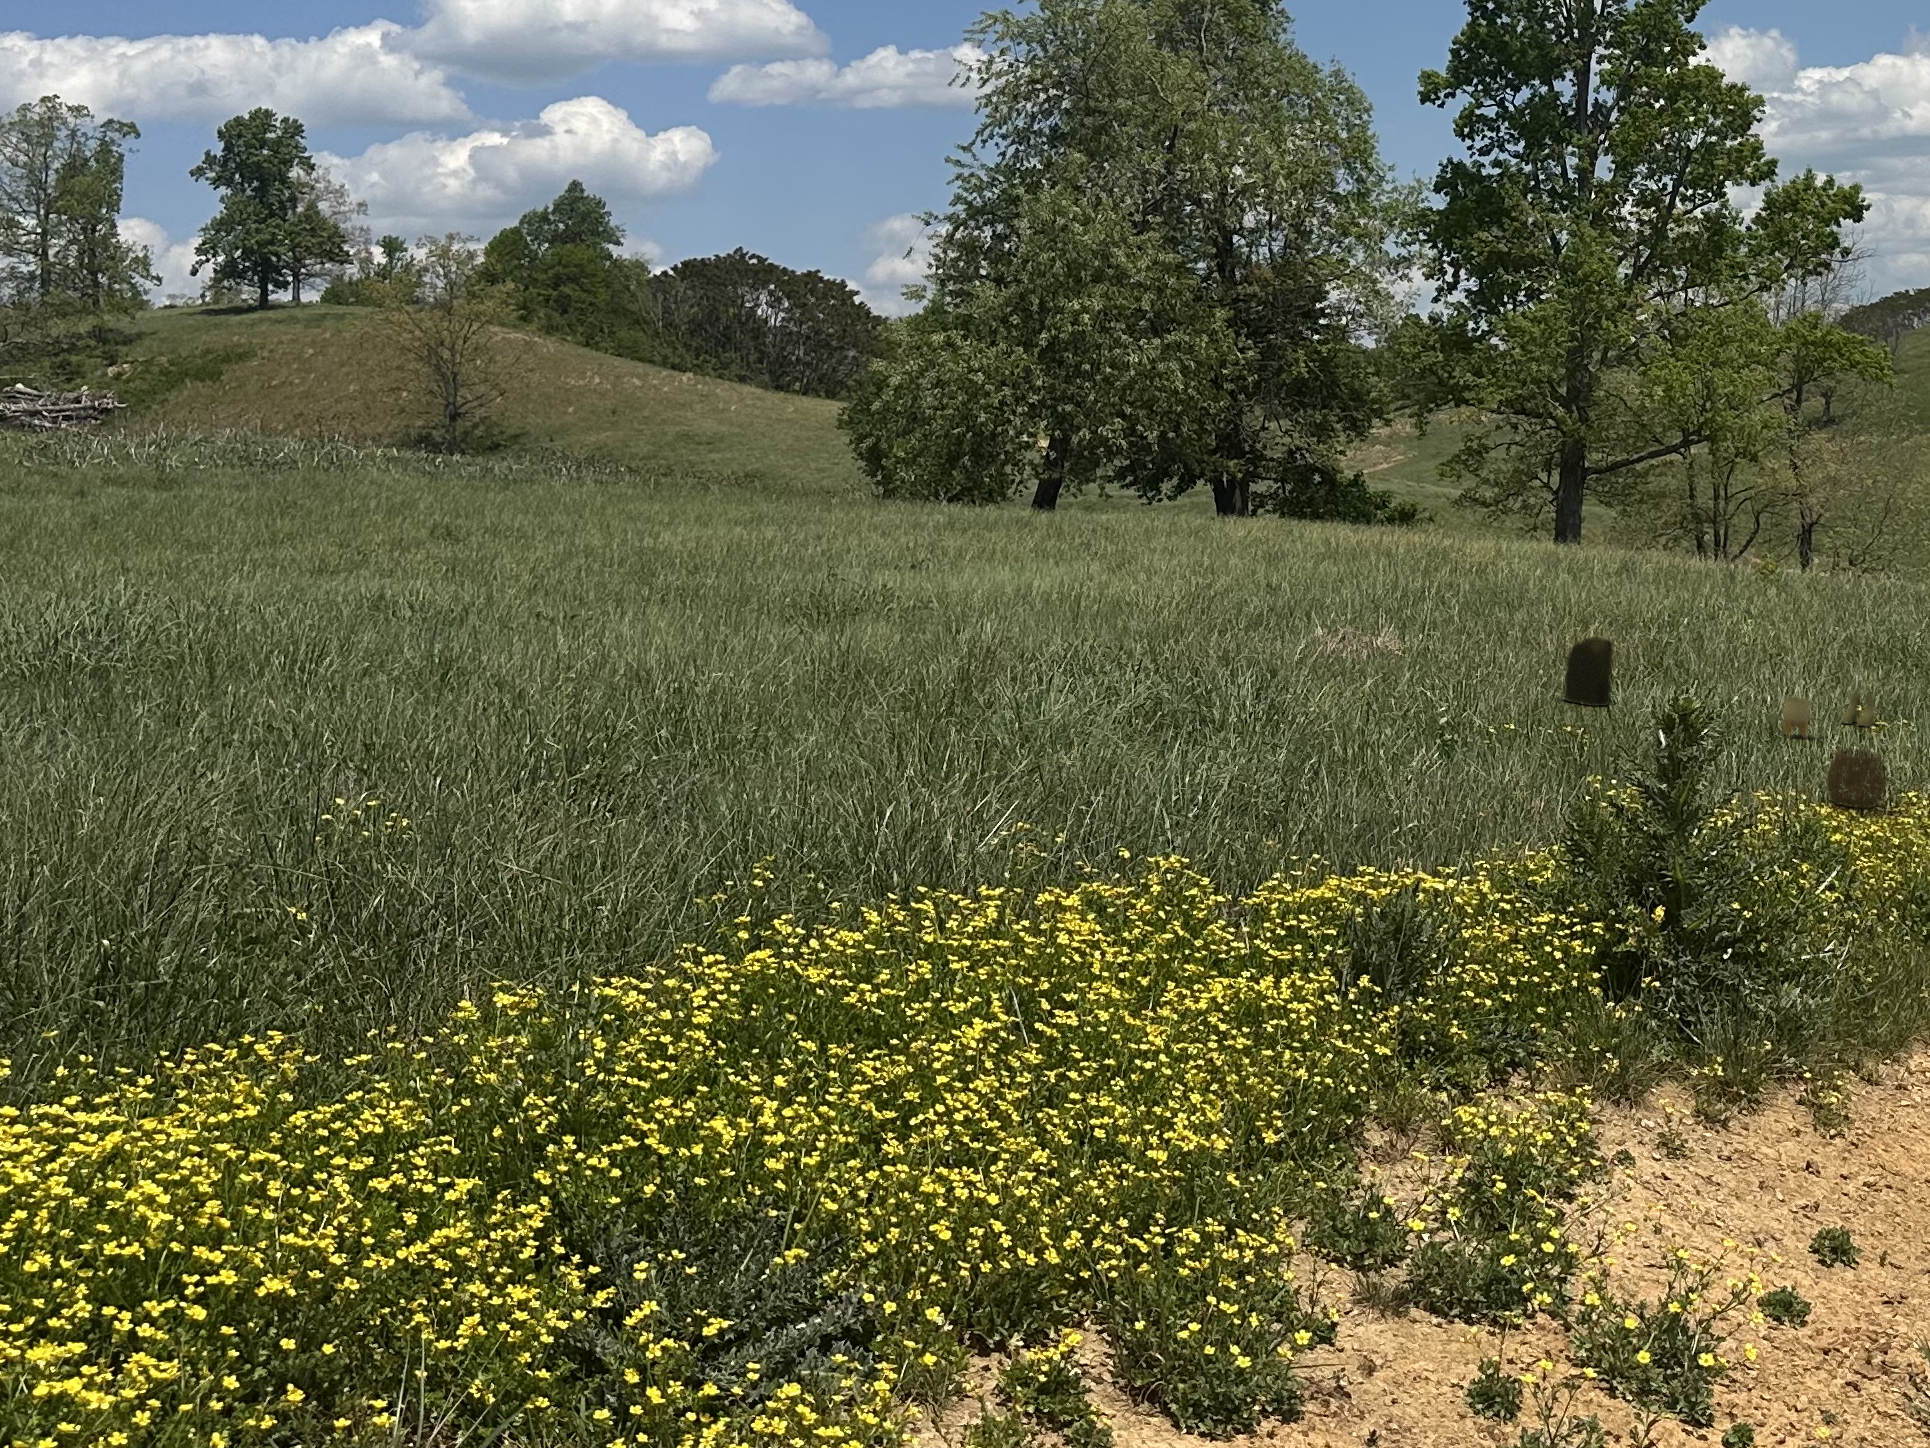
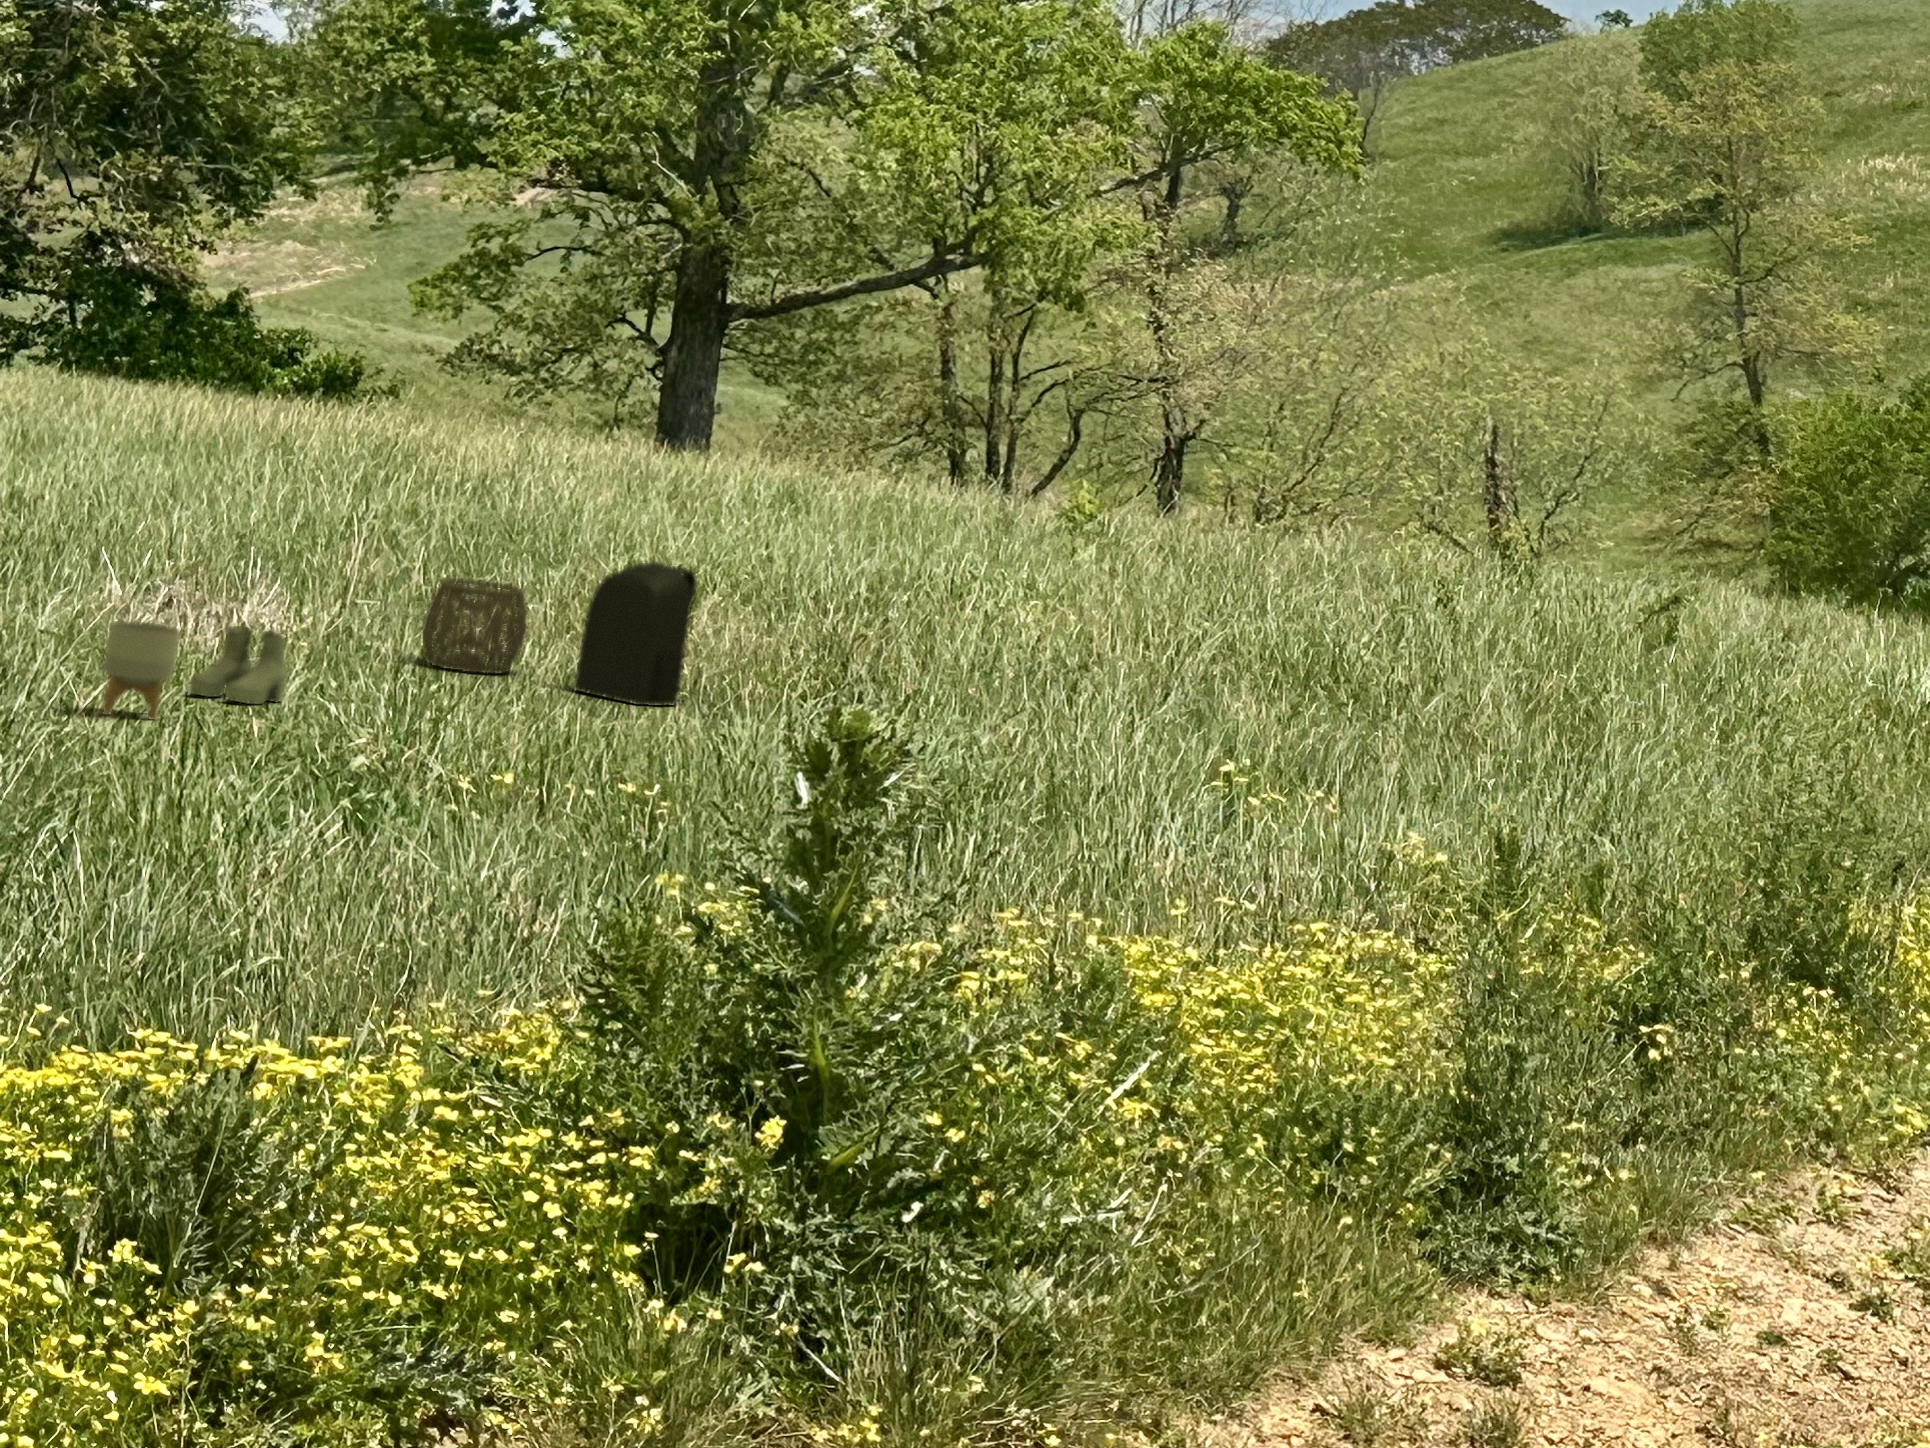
boots: present [1842,693,1874,727] -> present [188,626,287,704]
planter: present [1783,697,1811,738] -> present [102,621,180,720]
woven basket: present [1827,748,1885,808] -> present [421,578,527,674]

